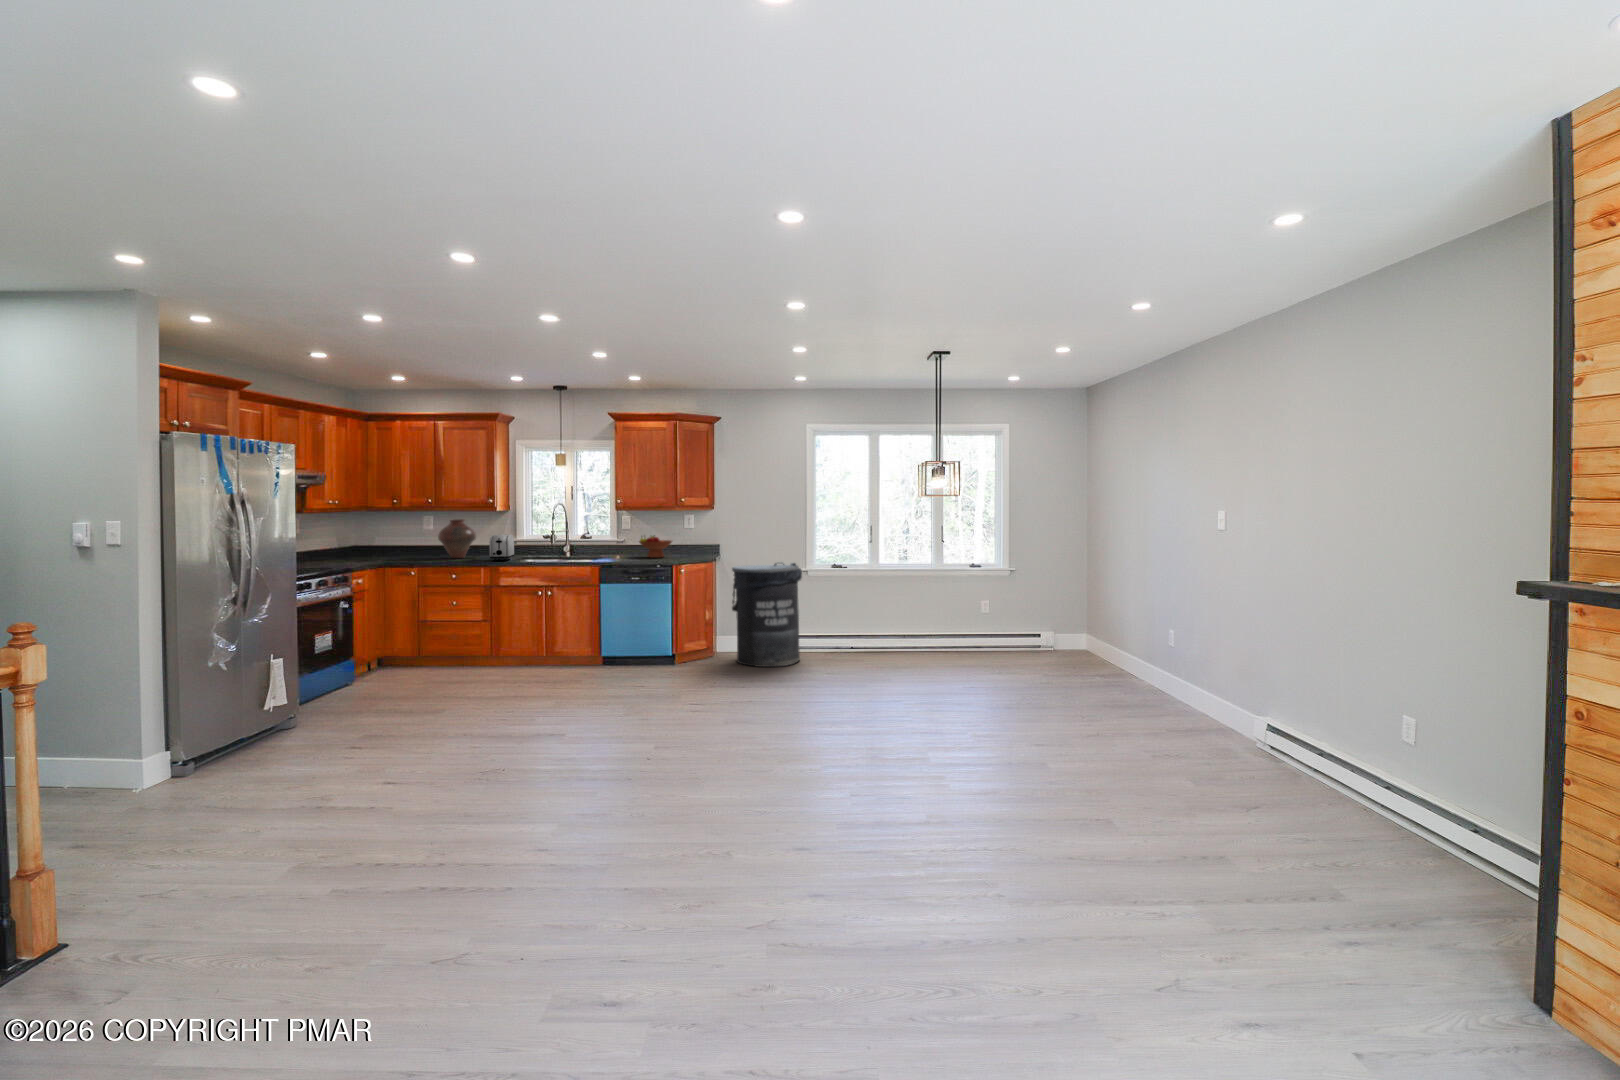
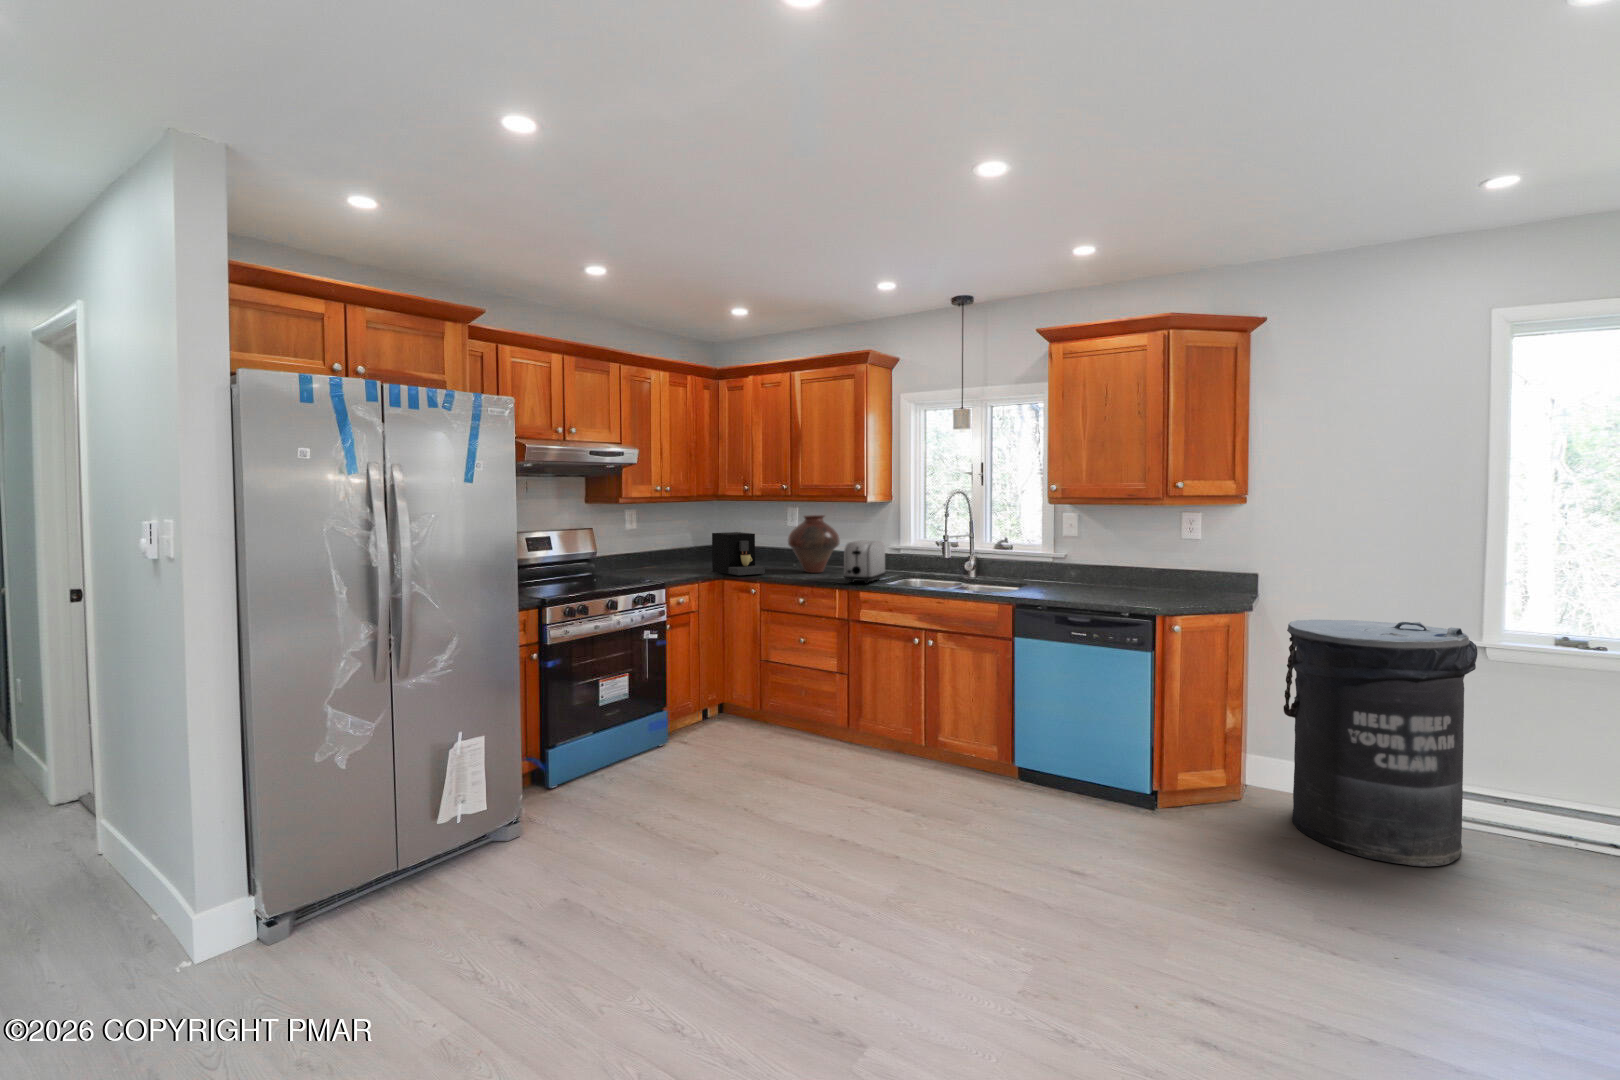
coffee maker: none [377,532,425,561] -> present [712,532,765,575]
fruit bowl: present [639,535,672,558] -> none [1090,548,1157,591]

